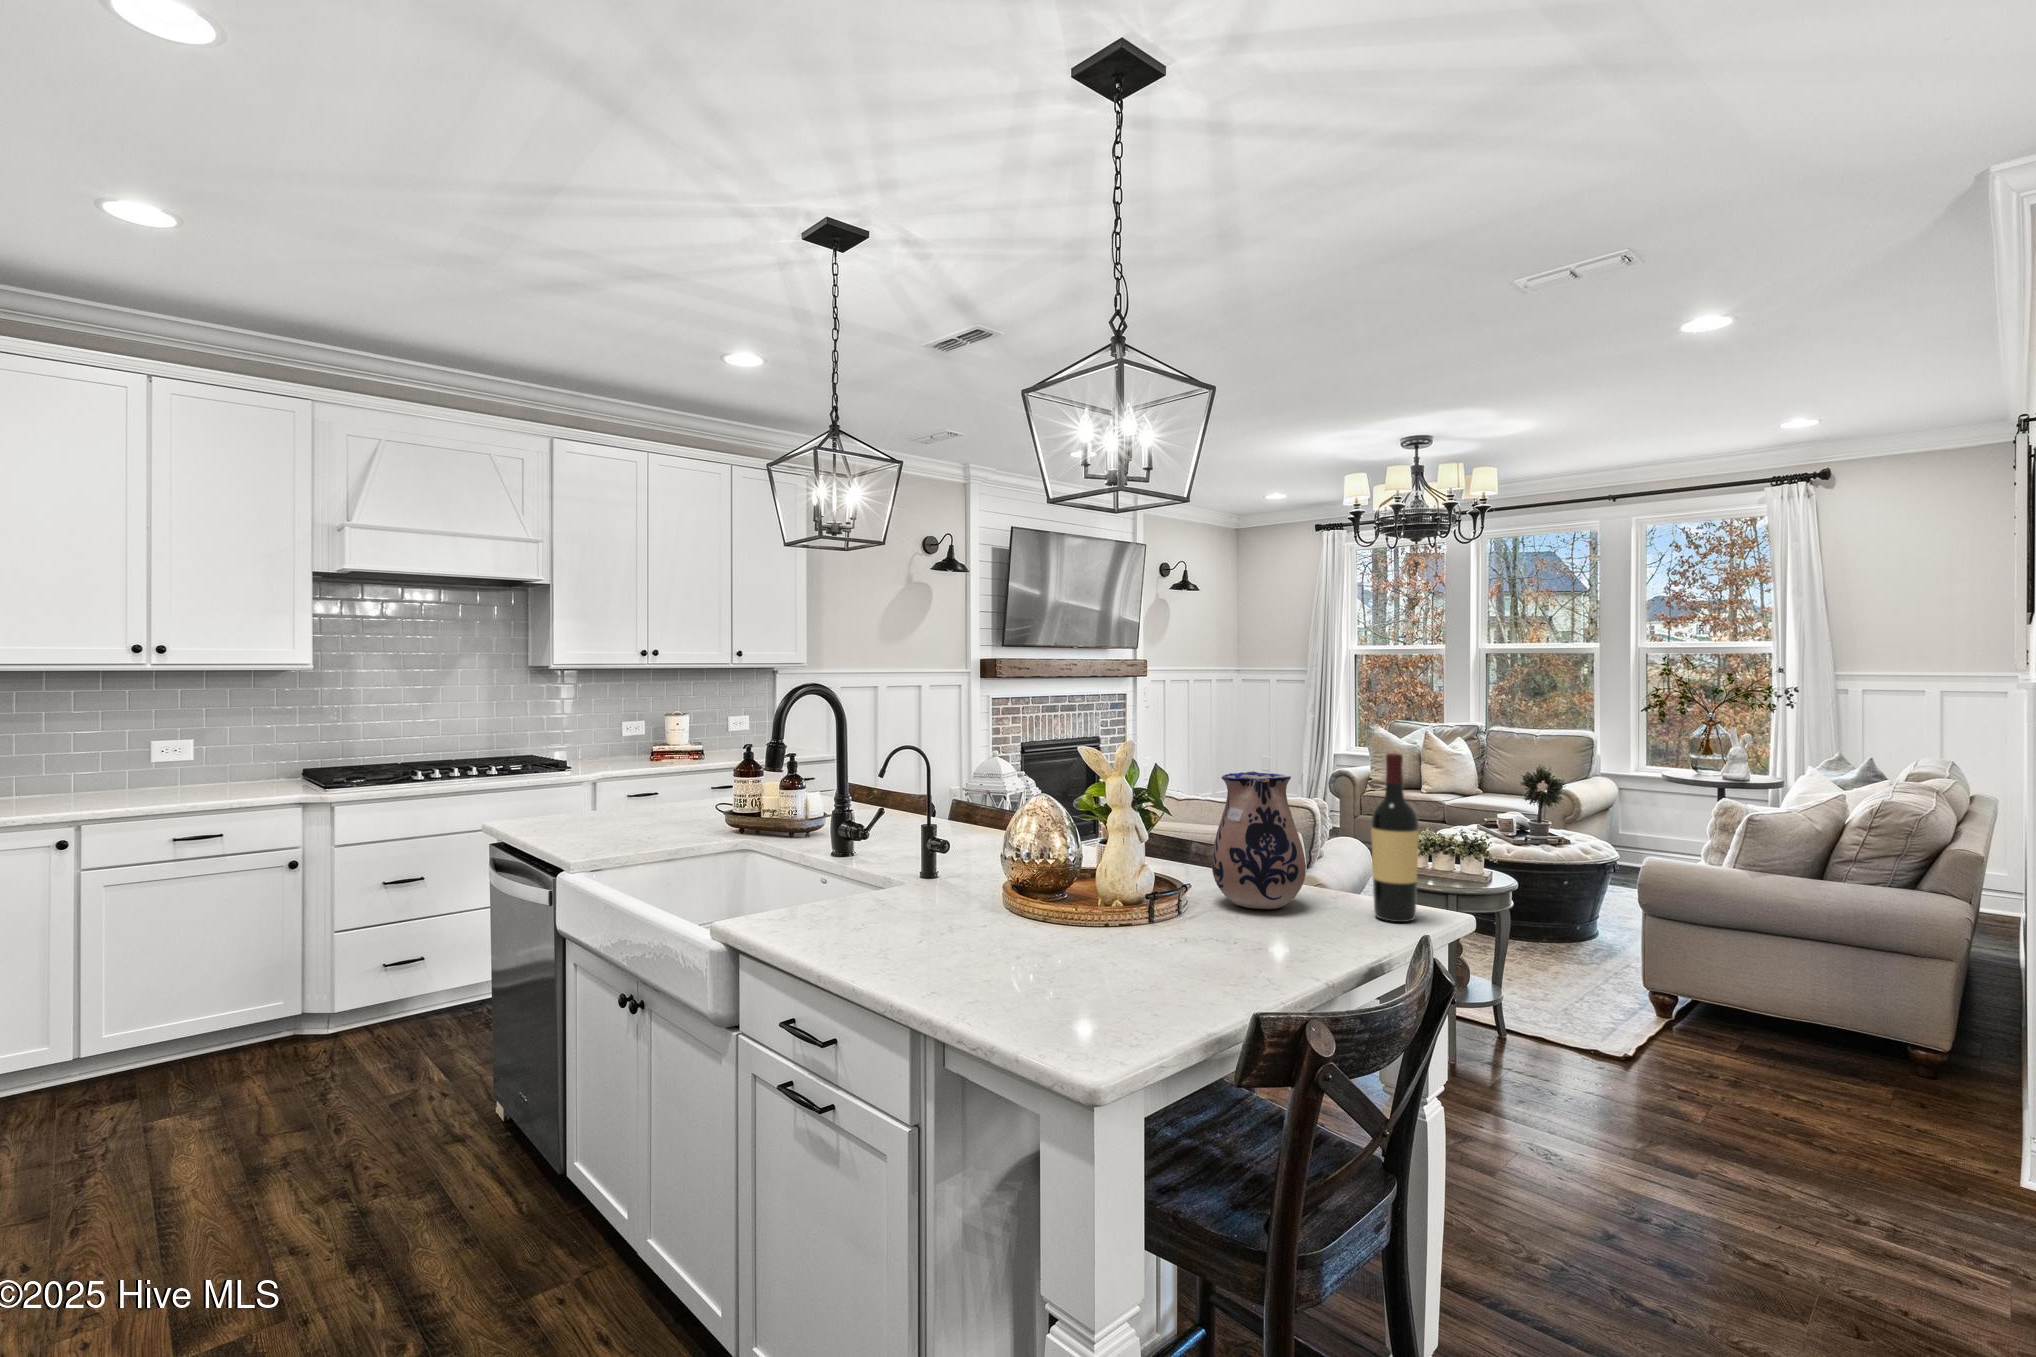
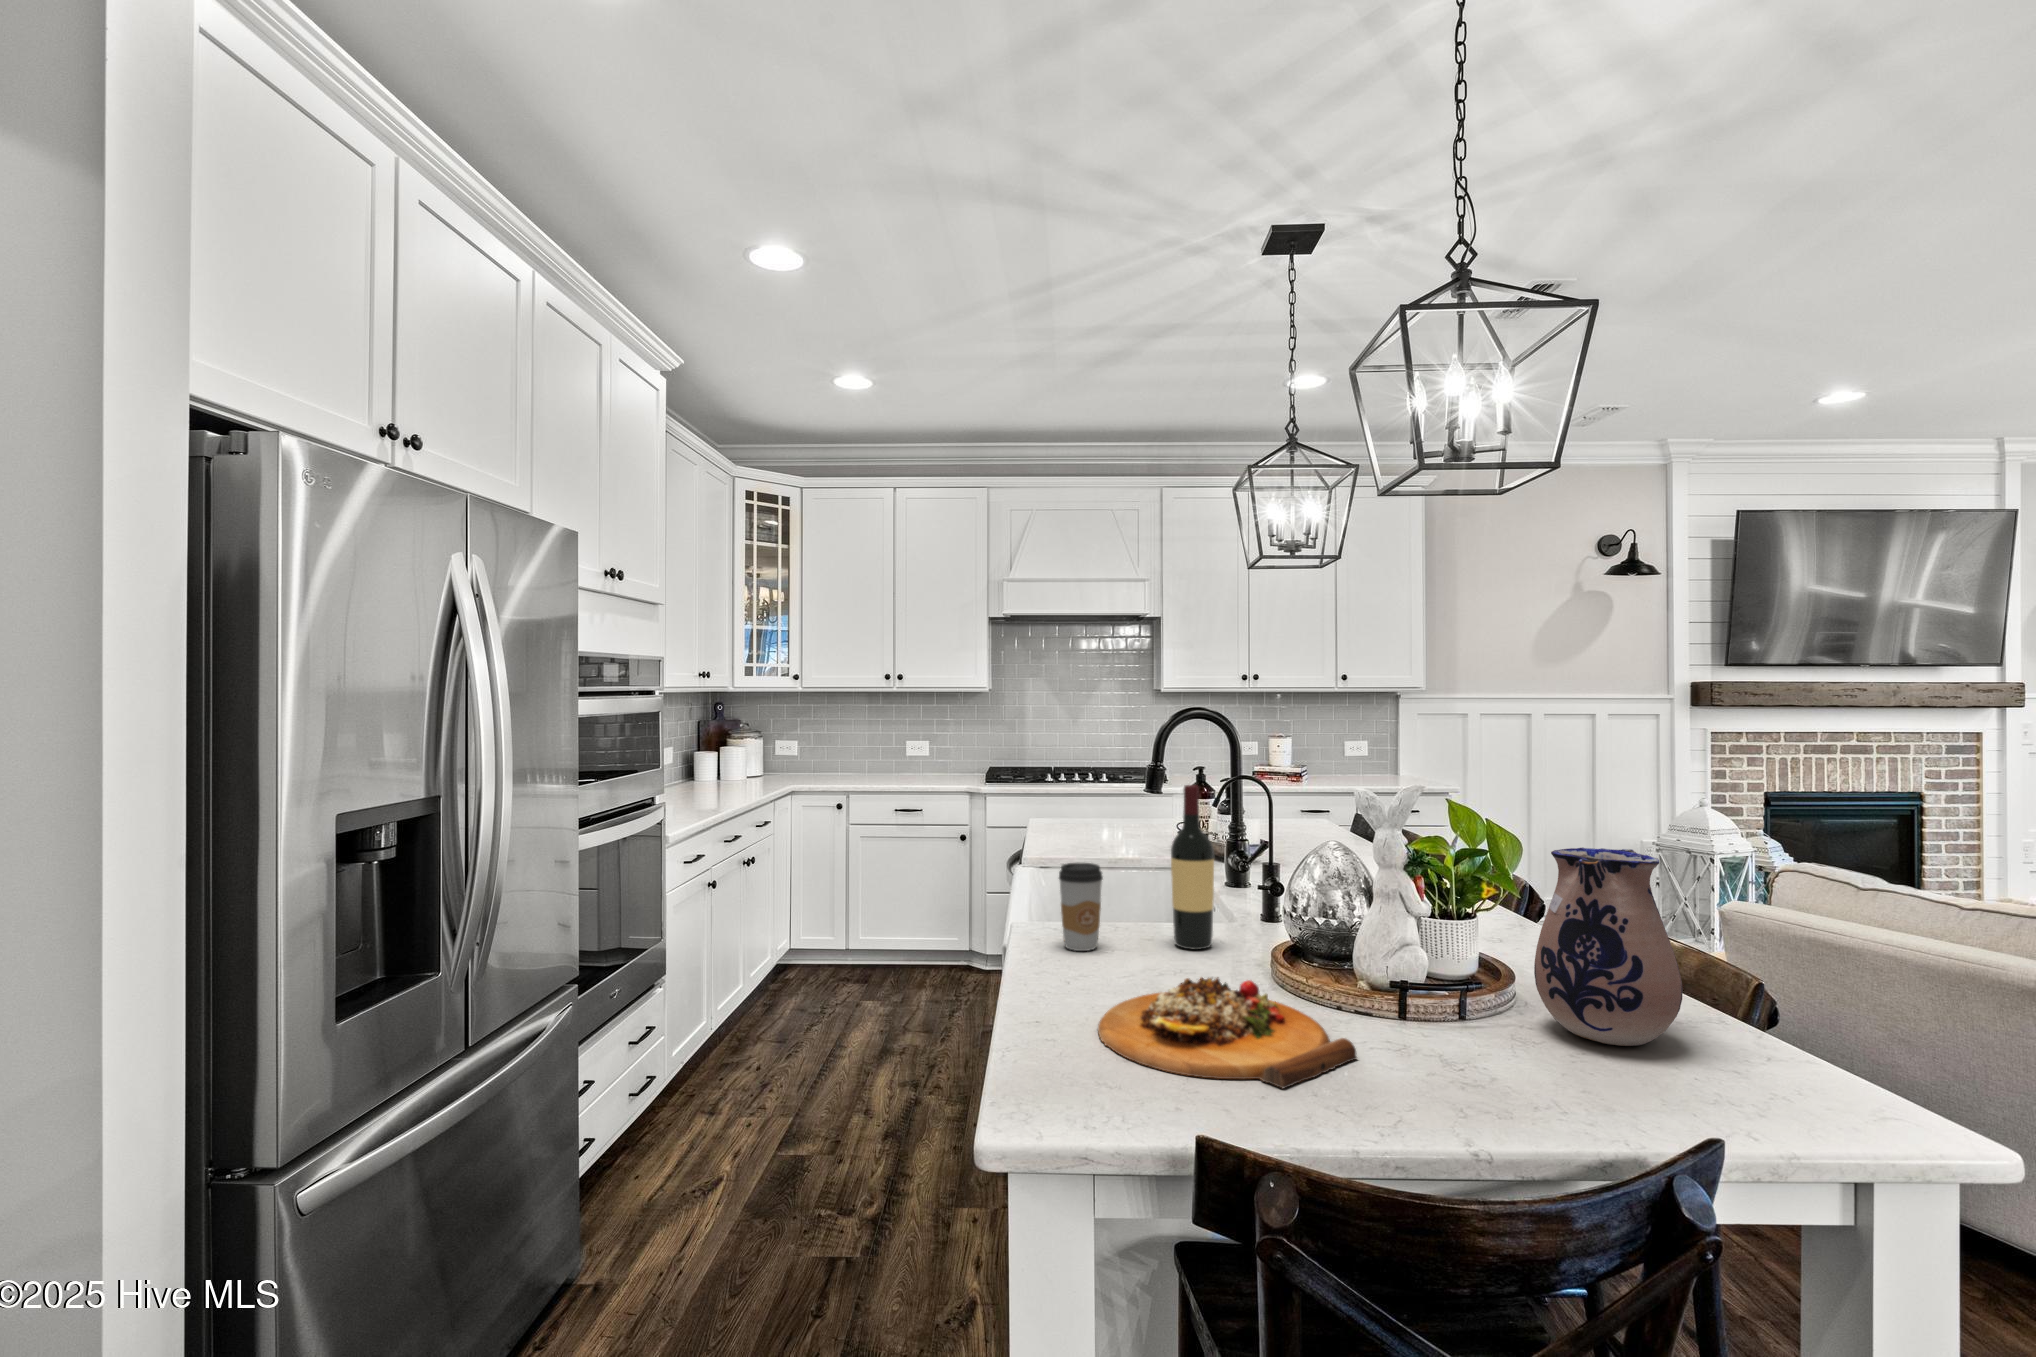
wine bottle: present [1371,753,1419,922] -> present [1171,785,1214,950]
coffee cup: none [793,842,841,936] -> present [1059,863,1103,951]
cutting board: none [961,916,1186,1005] -> present [1098,977,1357,1089]

